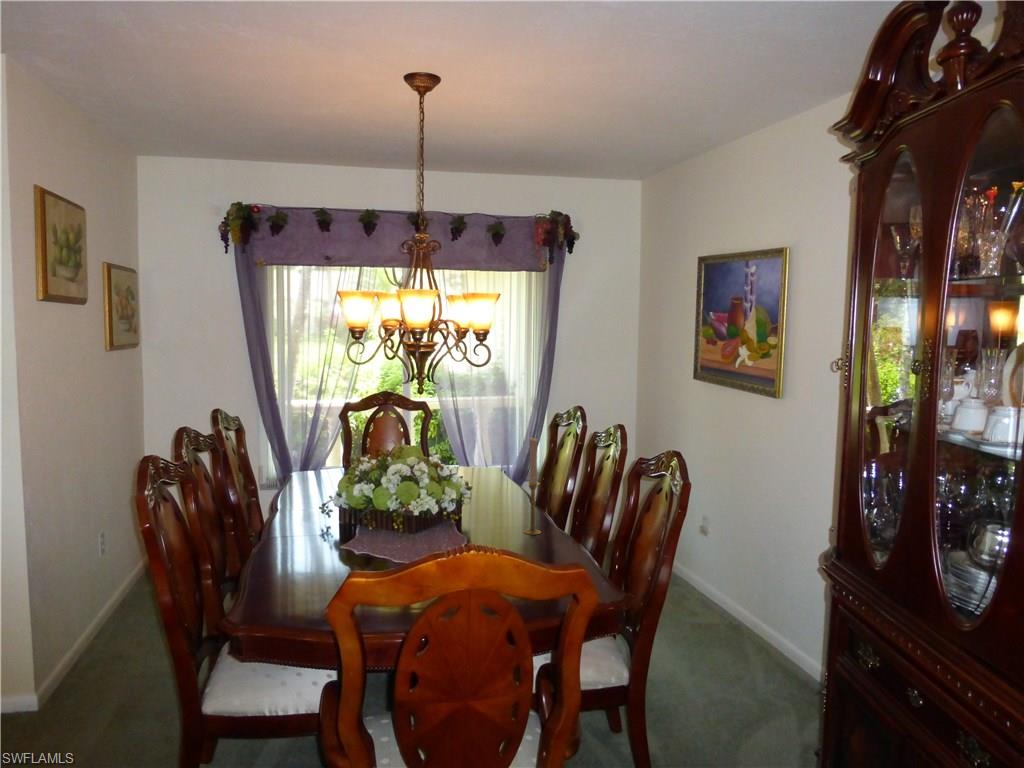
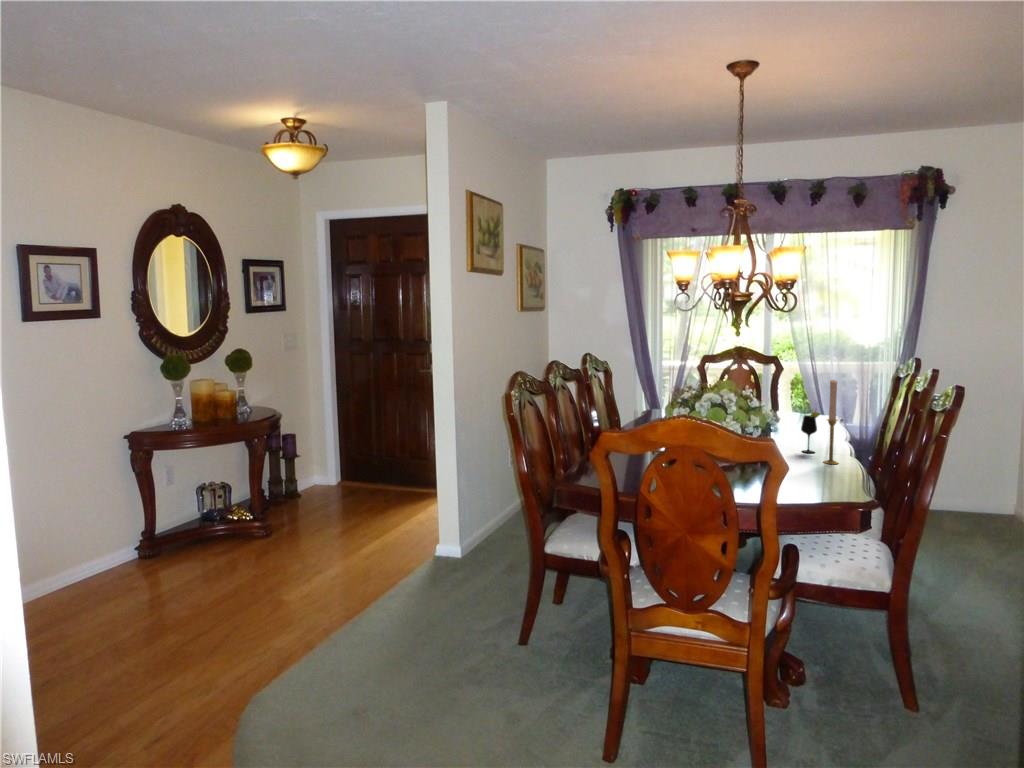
wine glass: none [492,468,513,520] -> present [801,410,820,453]

